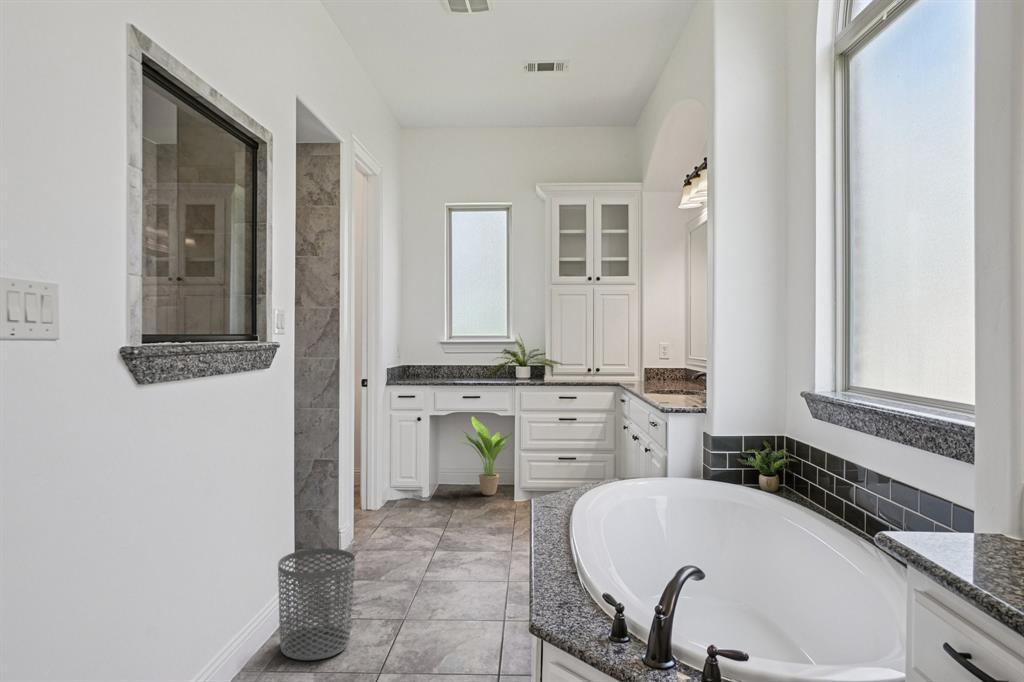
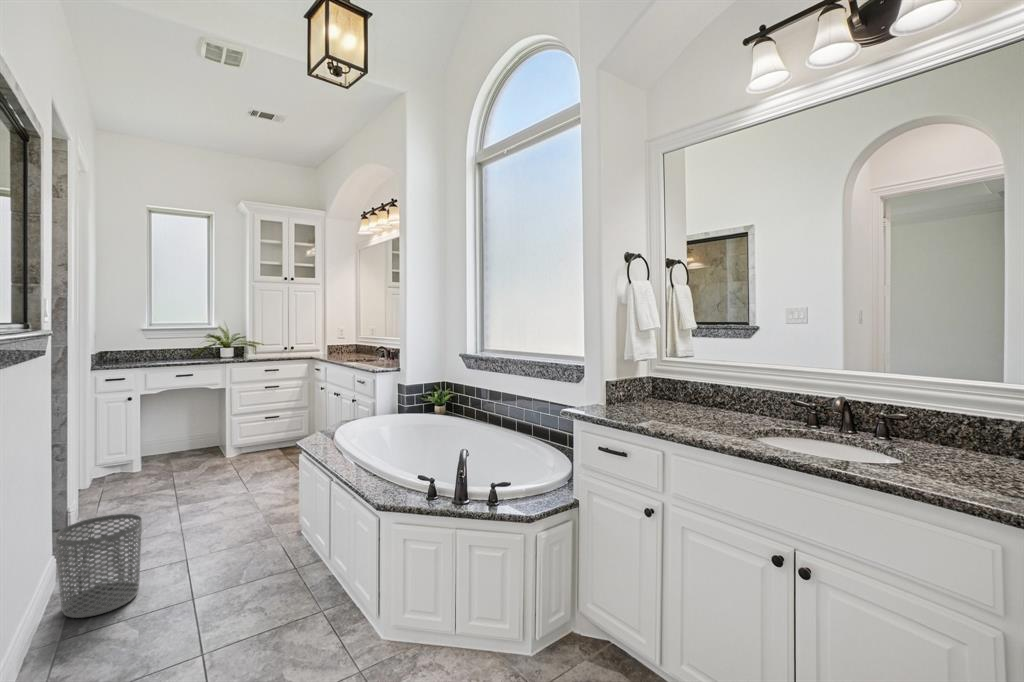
potted plant: present [460,416,512,495] -> none [165,392,221,456]

